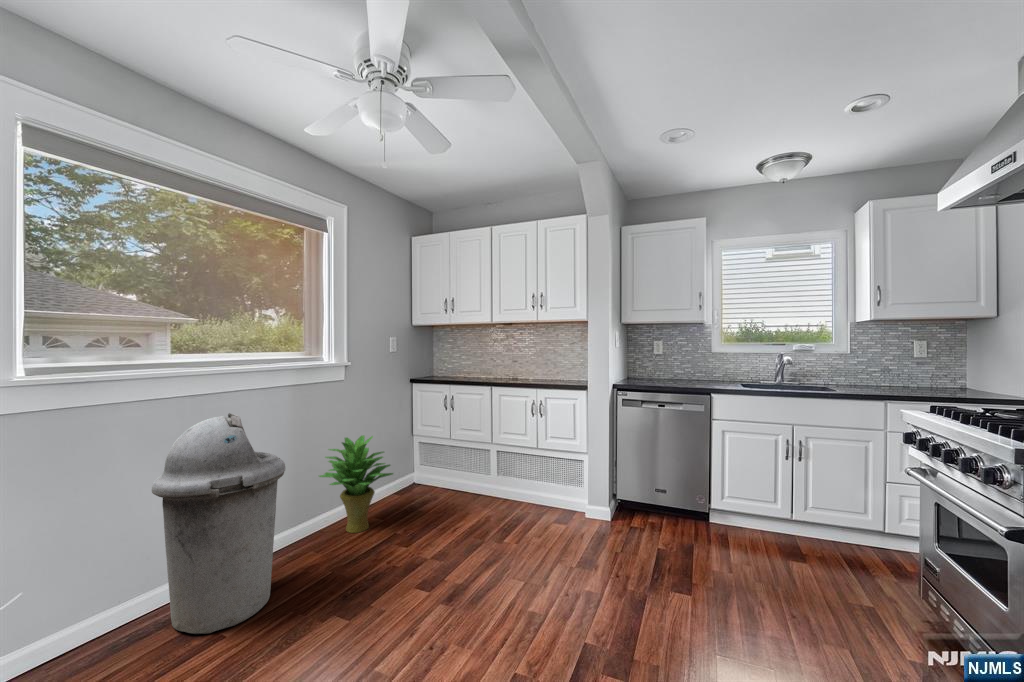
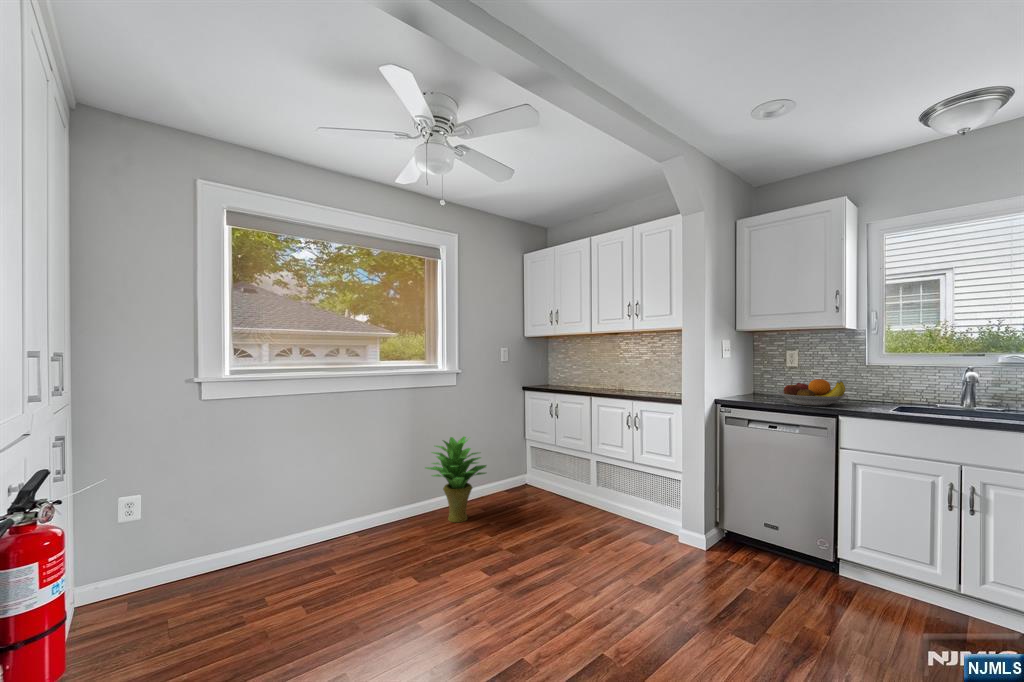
fruit bowl: none [661,365,713,387] -> present [777,379,848,406]
trash can: present [152,413,285,634] -> none [294,407,384,571]

